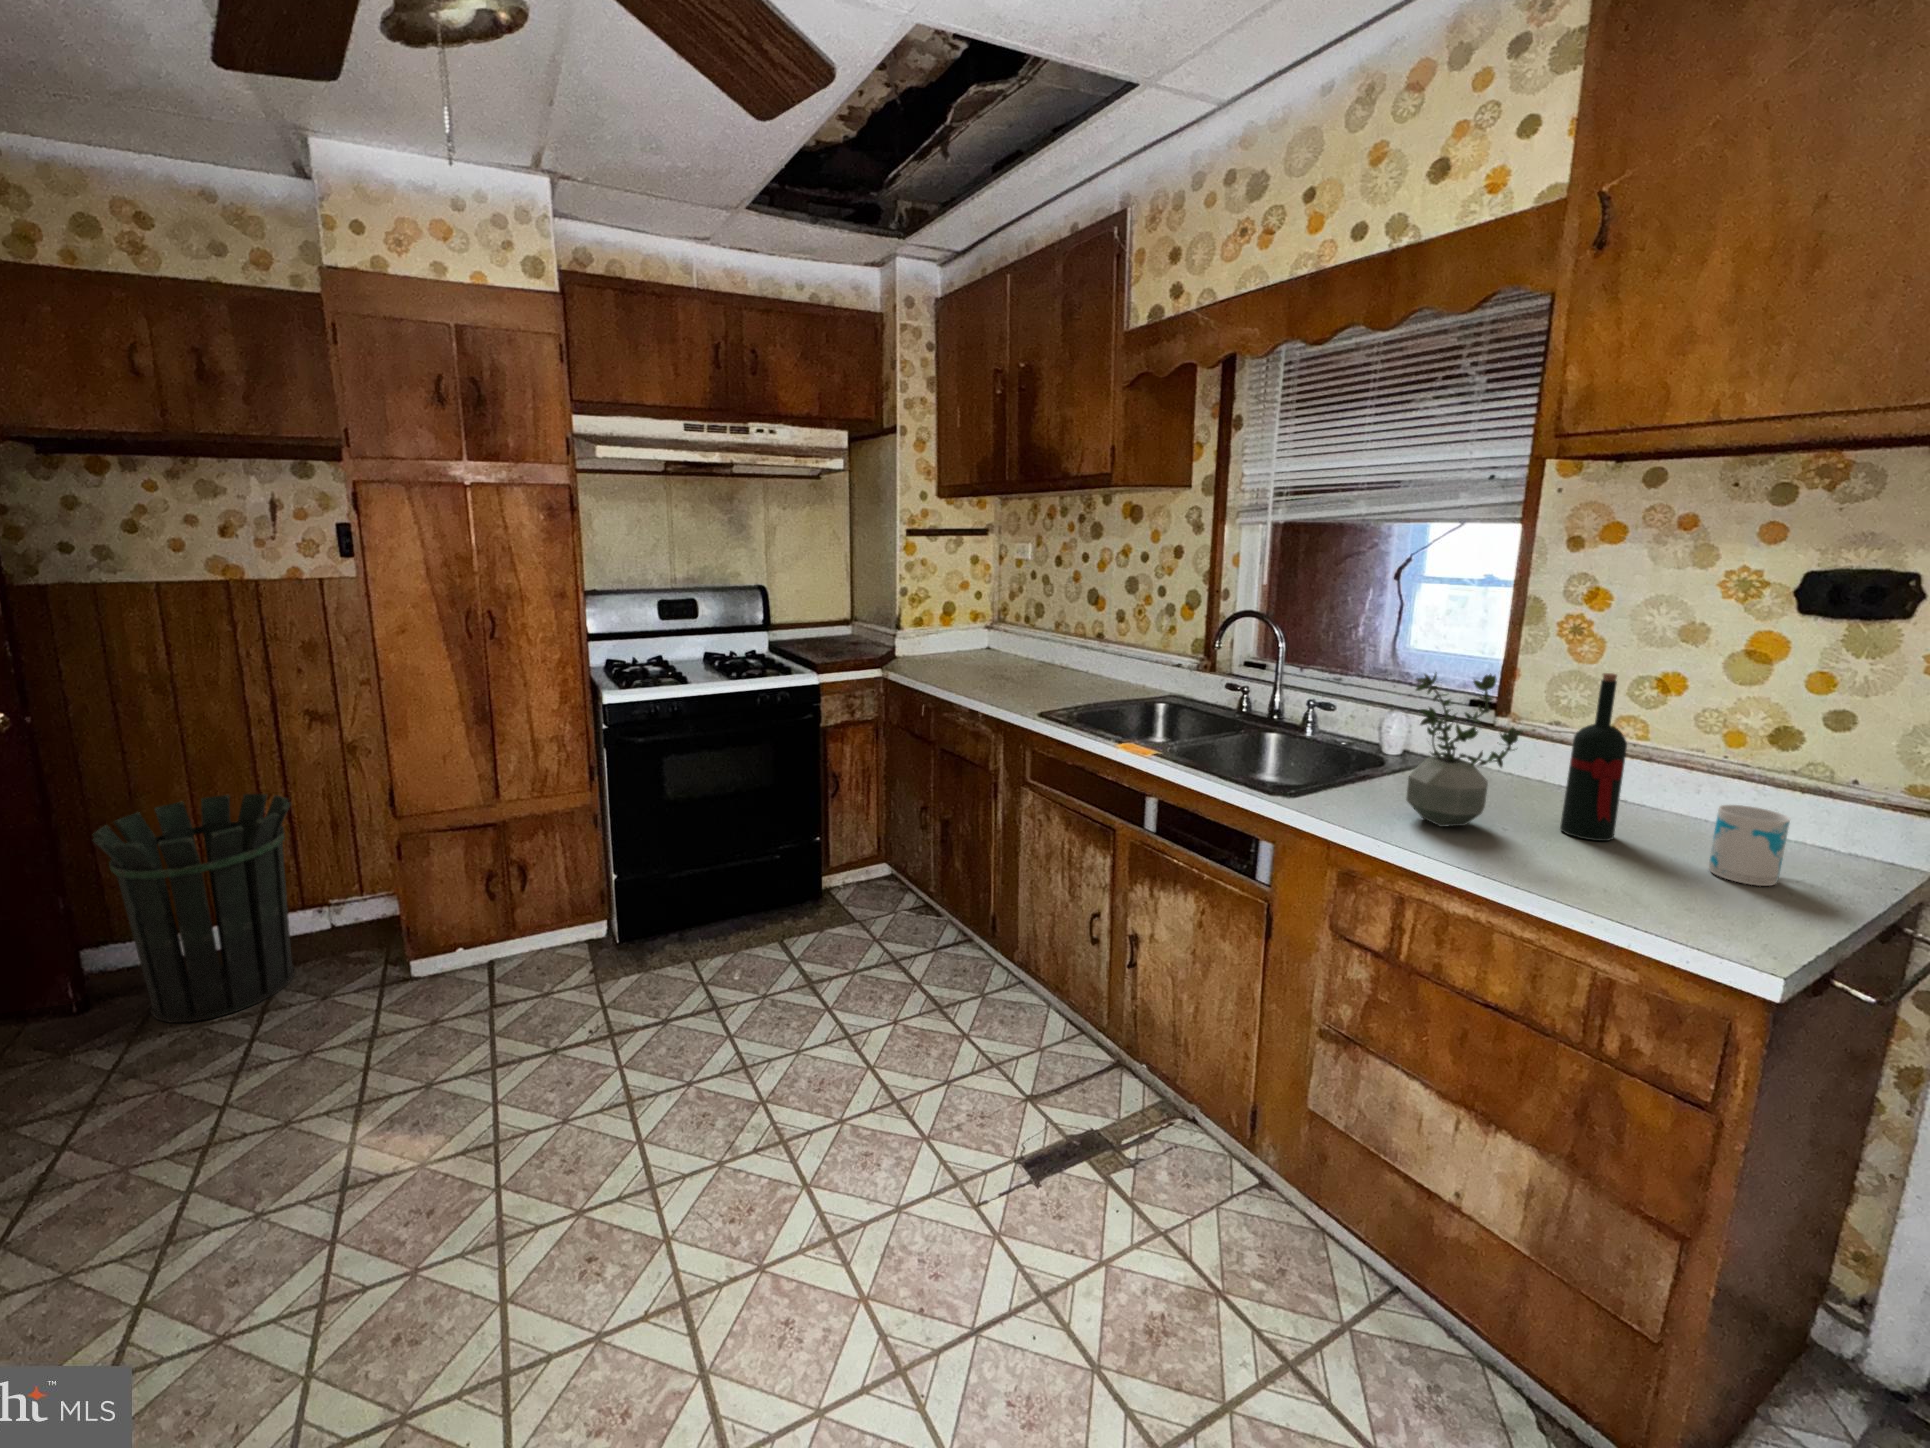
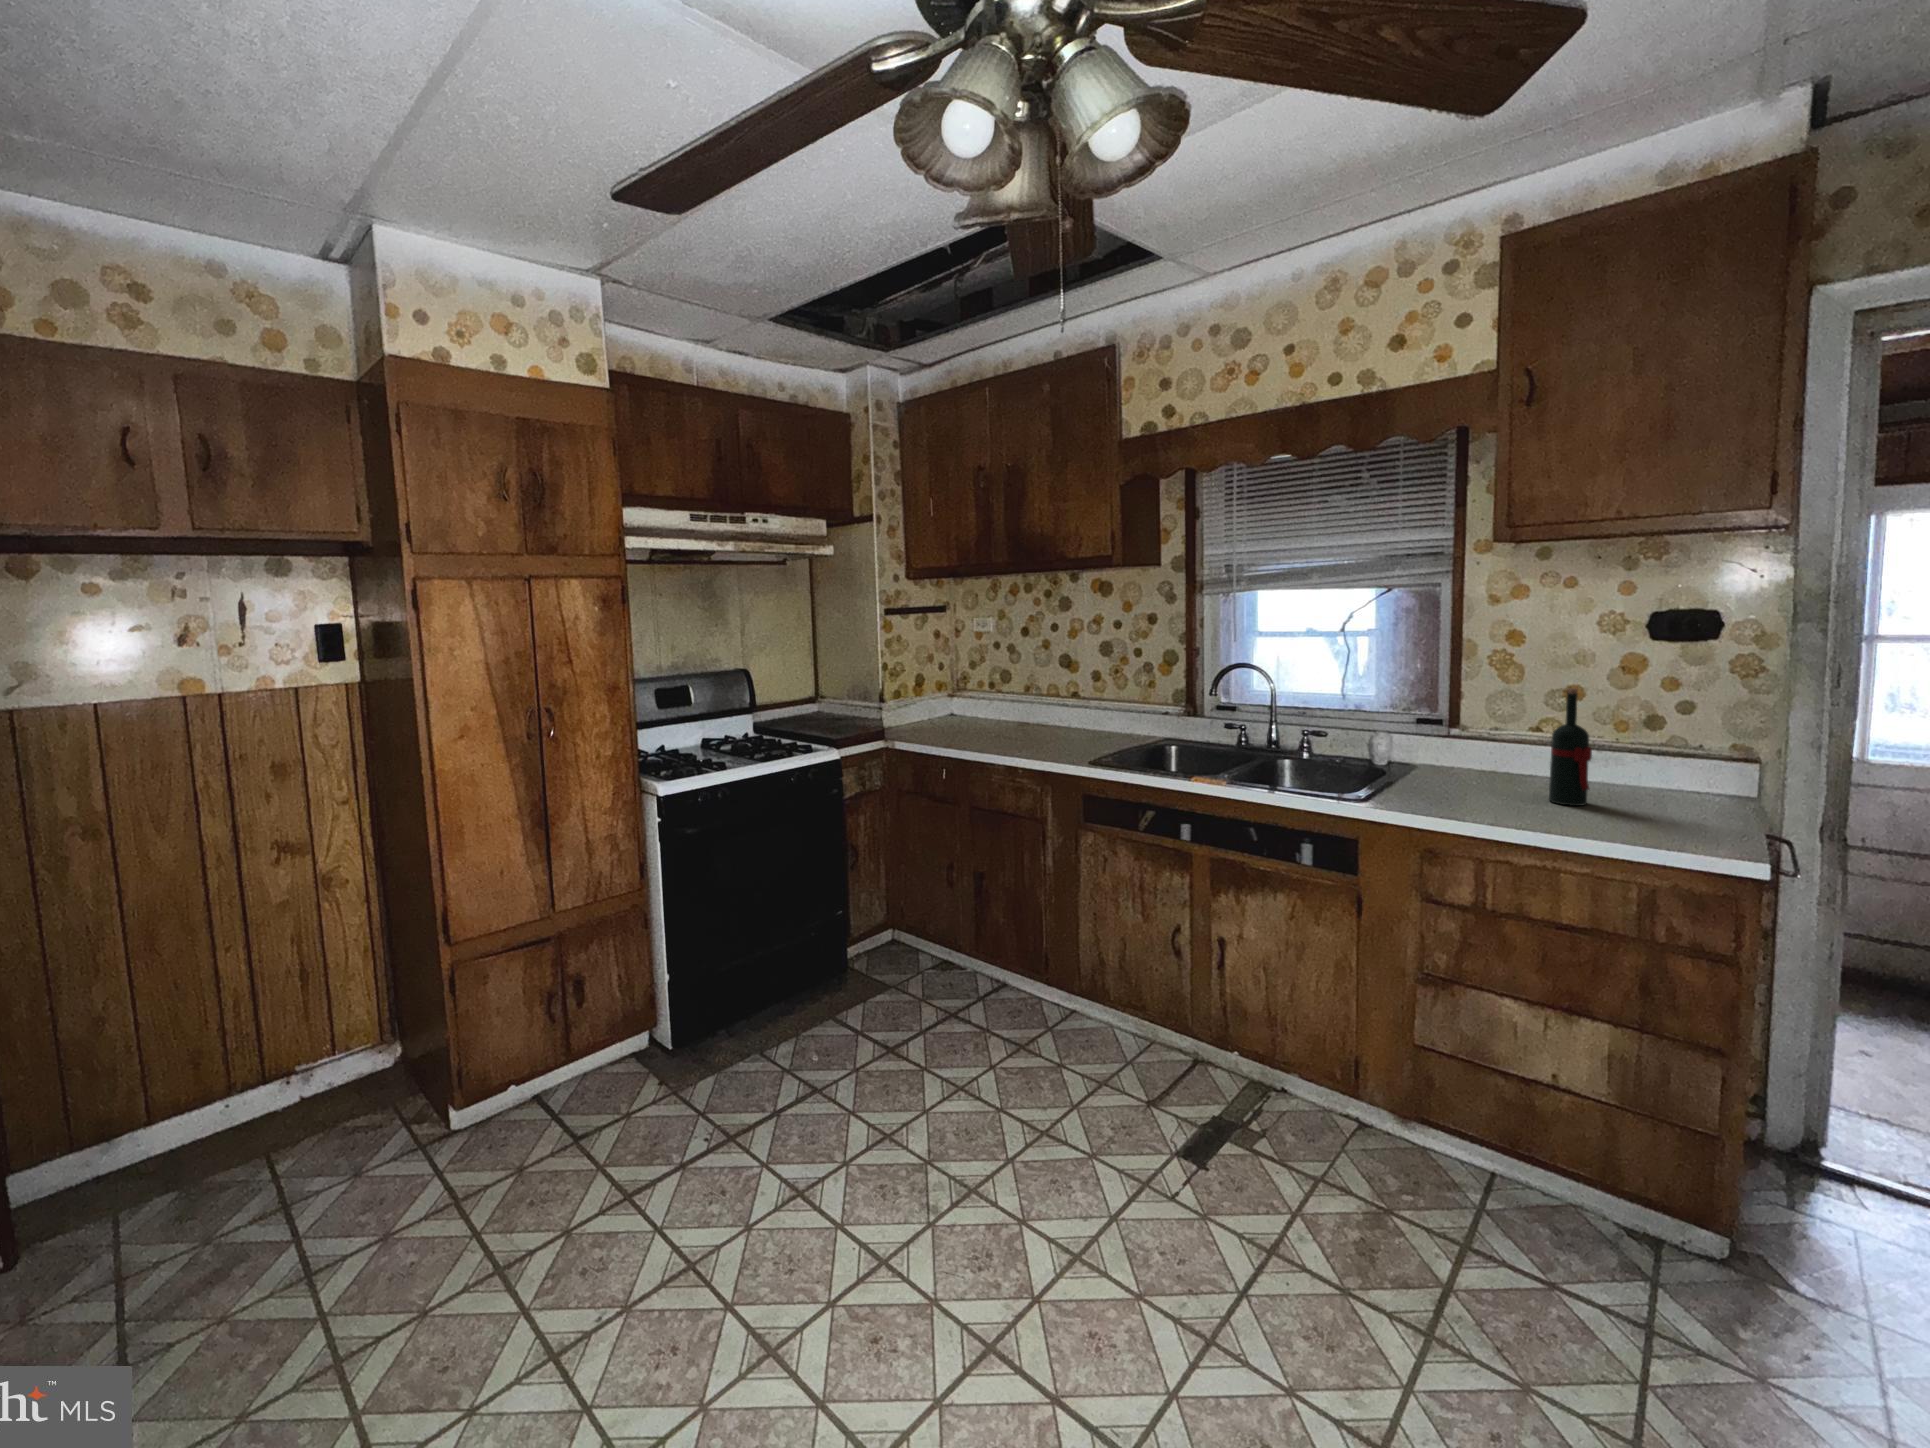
potted plant: present [1406,673,1522,827] -> none [1446,694,1537,809]
waste bin: present [93,794,294,1023] -> none [53,938,298,1238]
mug: present [1709,805,1790,886] -> none [1659,769,1707,820]

